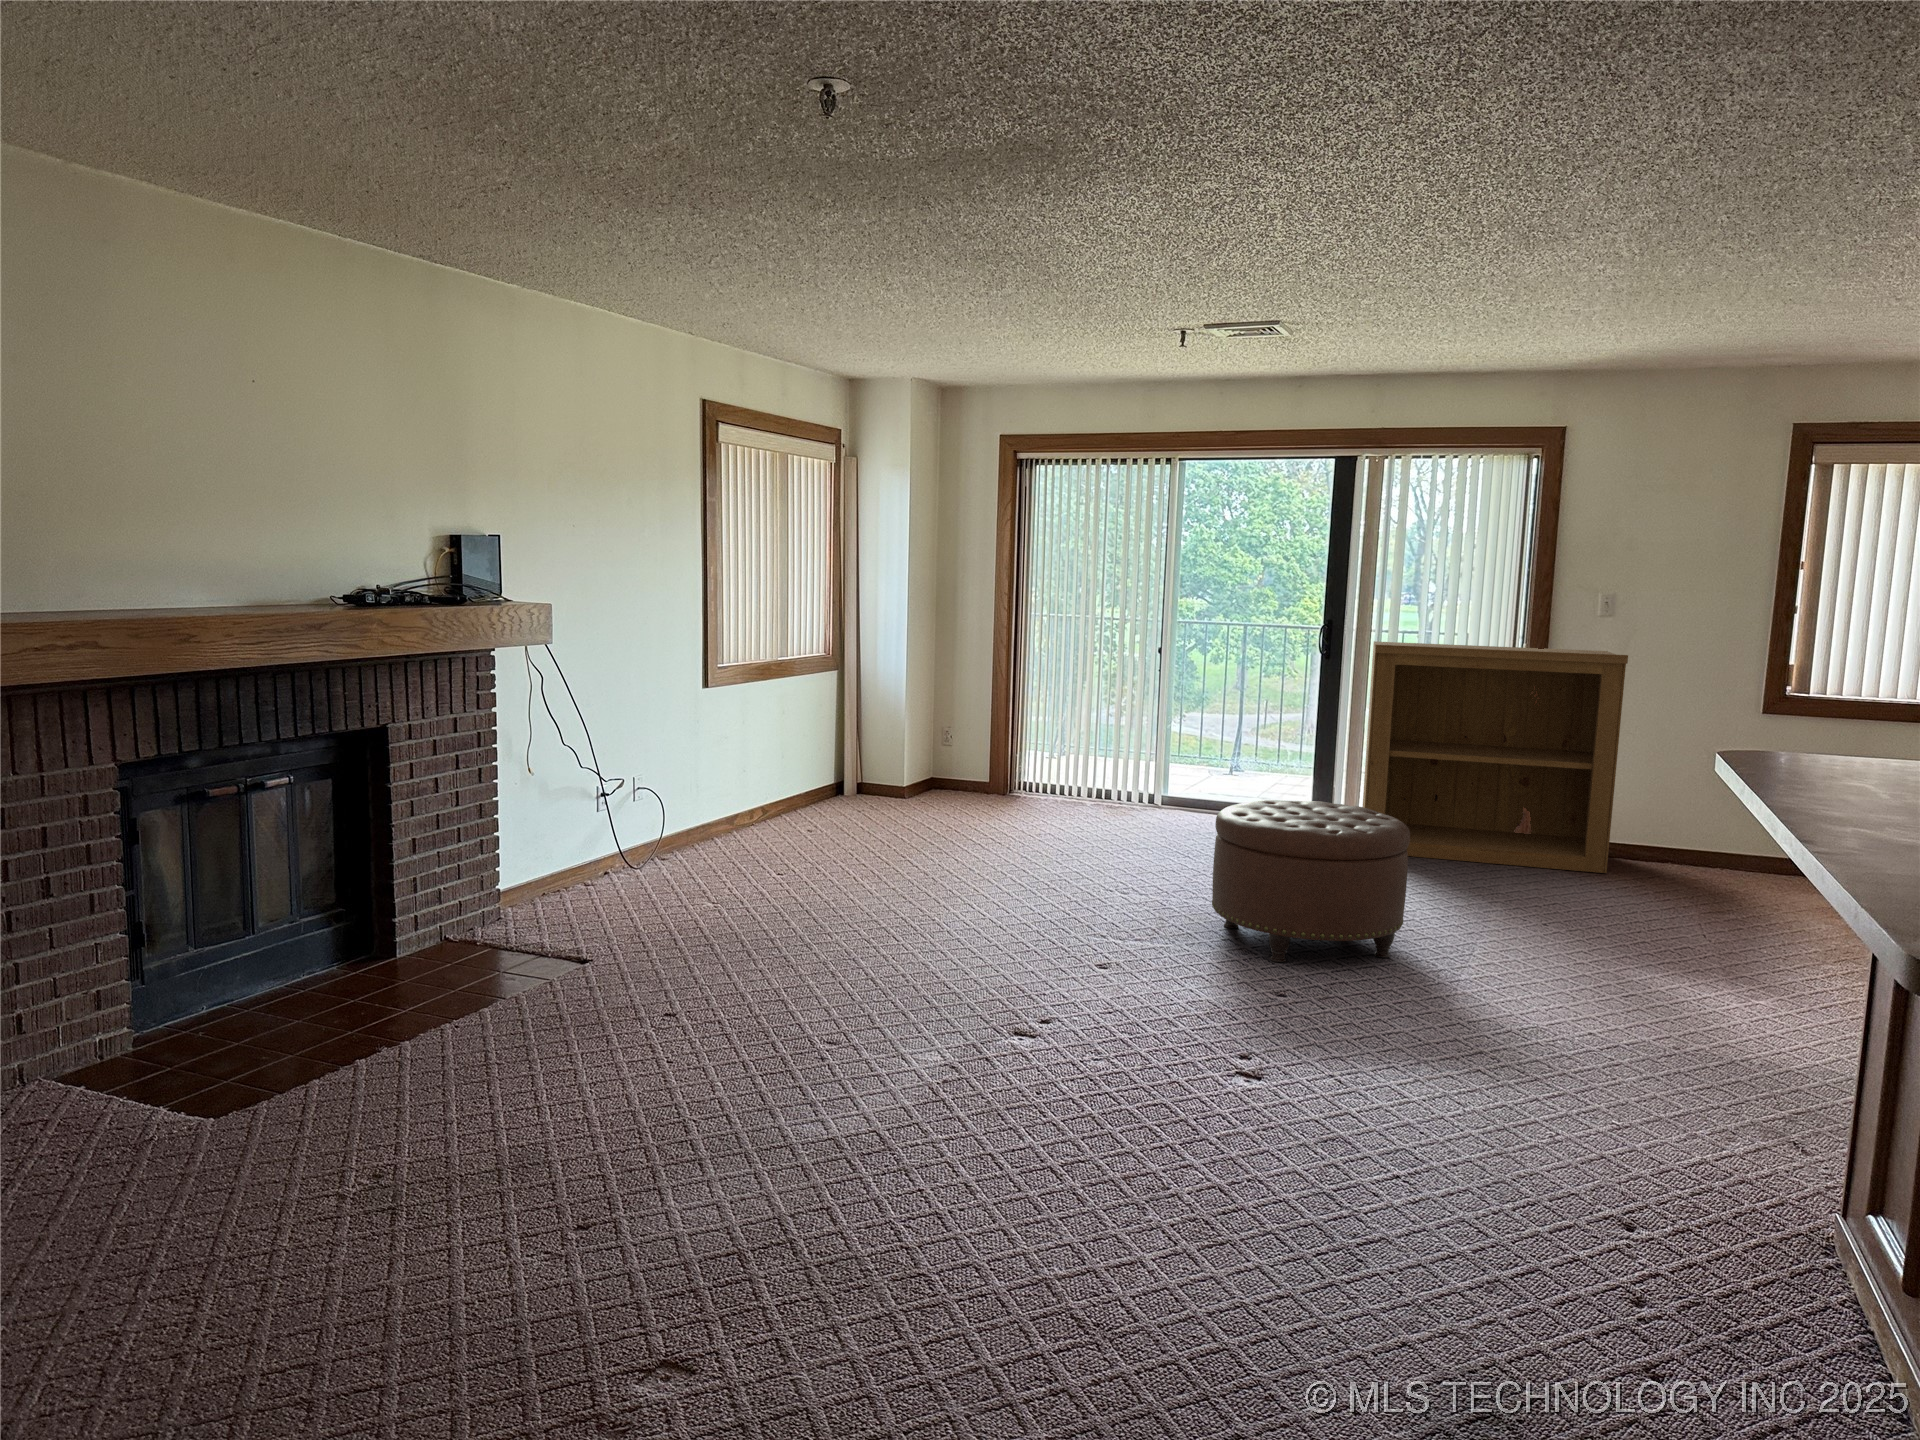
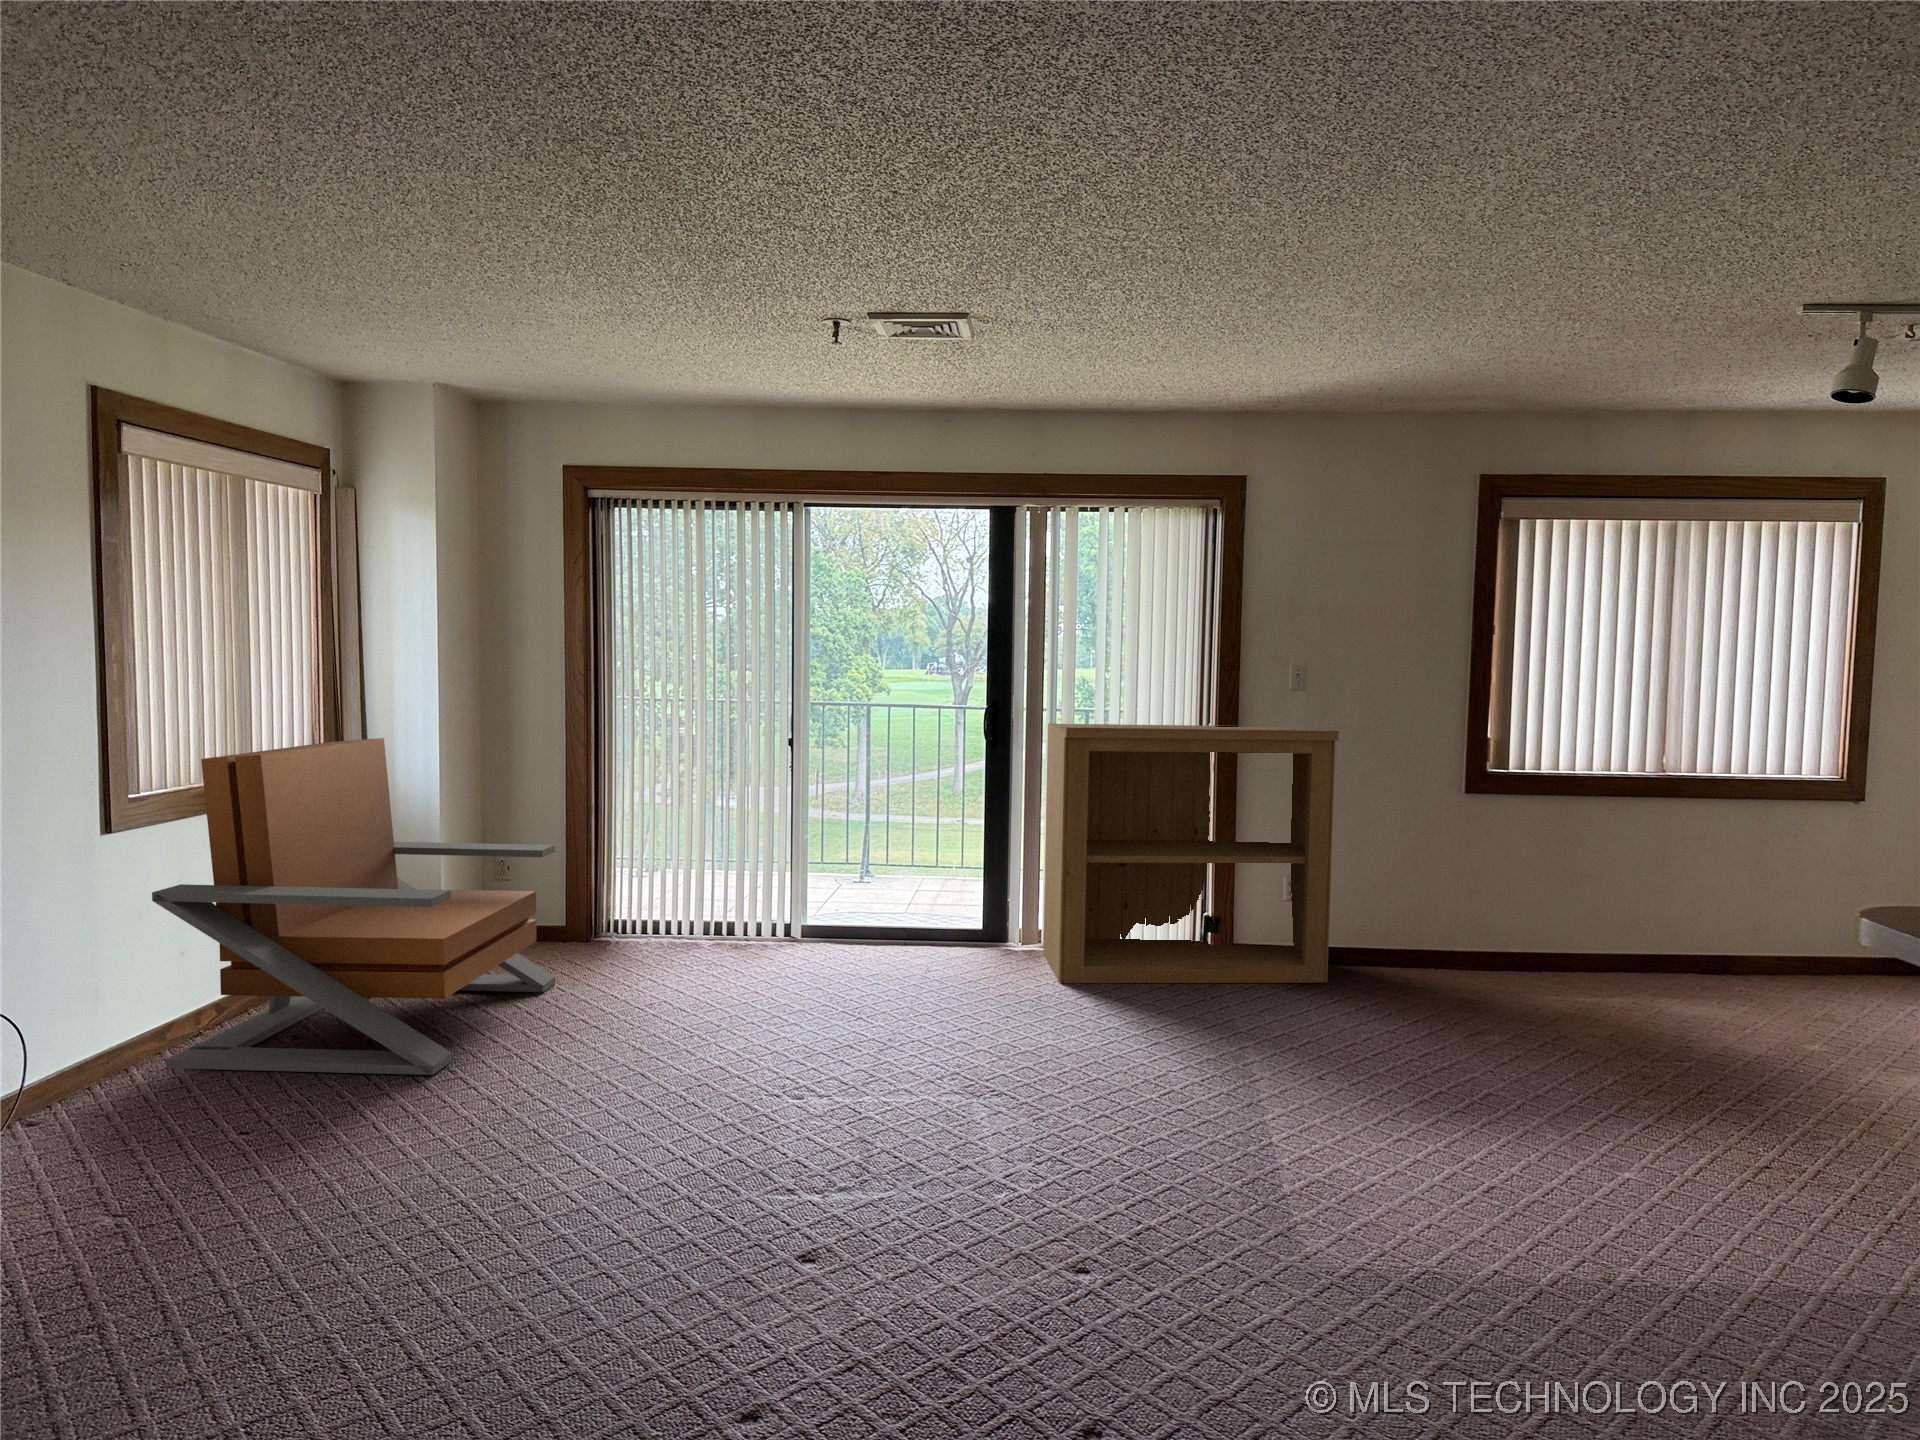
lounge chair: none [736,637,980,858] -> present [152,738,556,1075]
ottoman: present [1212,800,1410,962] -> none [941,944,1208,1200]

